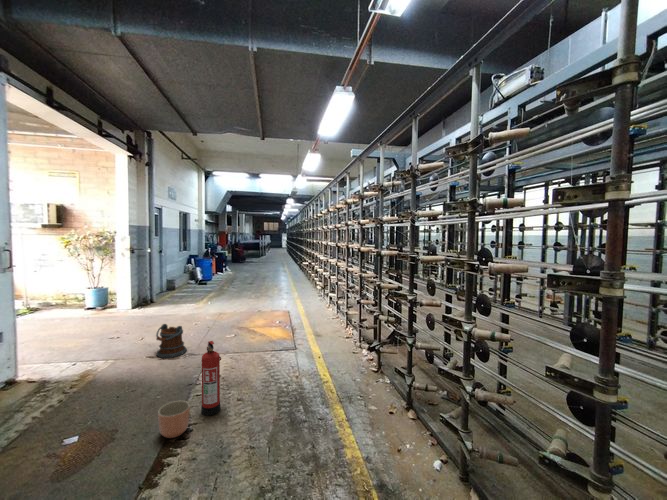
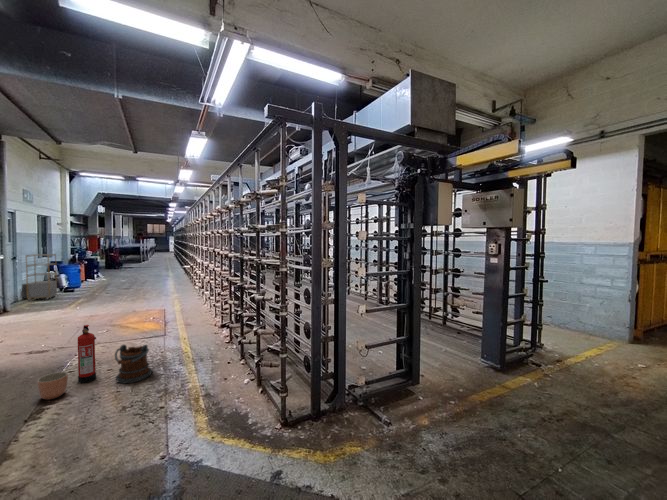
shelving unit: none [166,248,193,292] -> present [21,254,57,301]
bucket: present [156,324,187,358] -> present [115,345,152,383]

